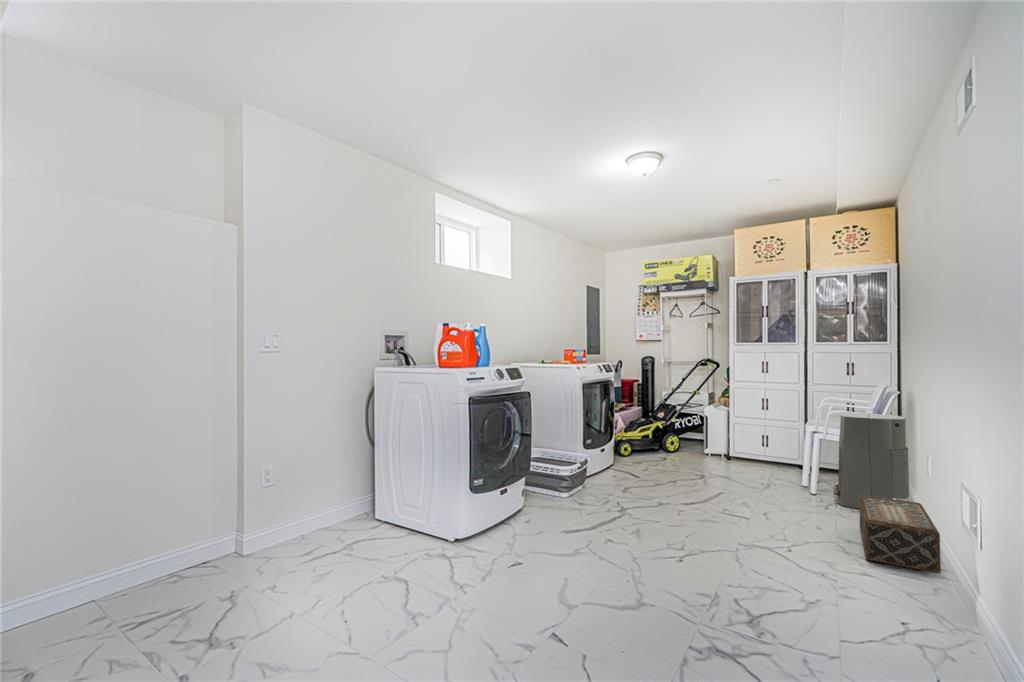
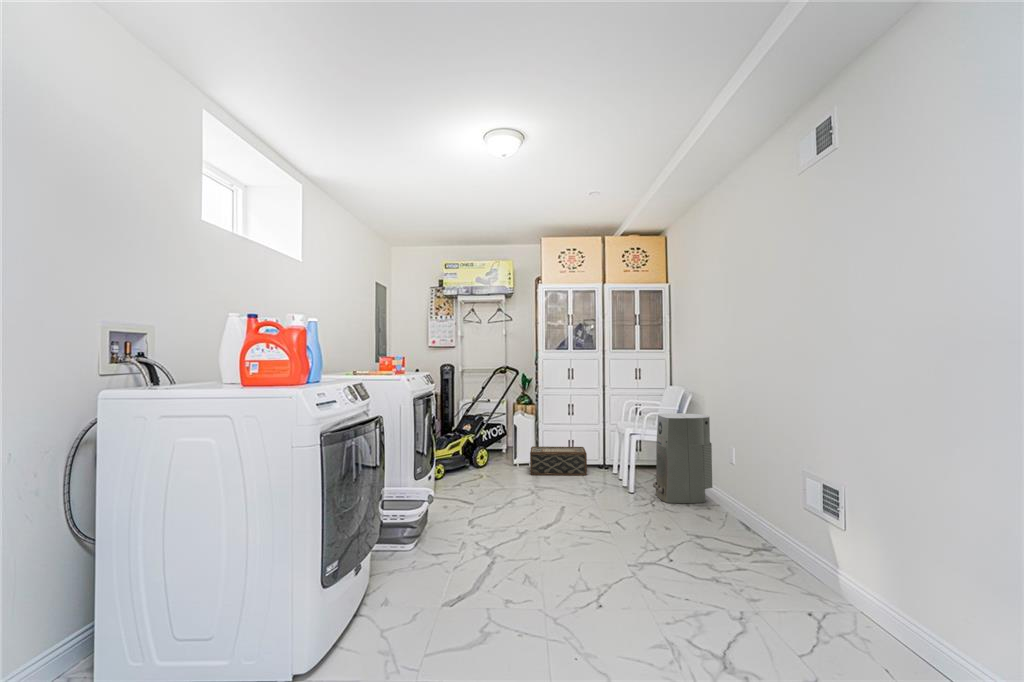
woven basket: present [859,495,941,573] -> present [530,446,587,475]

